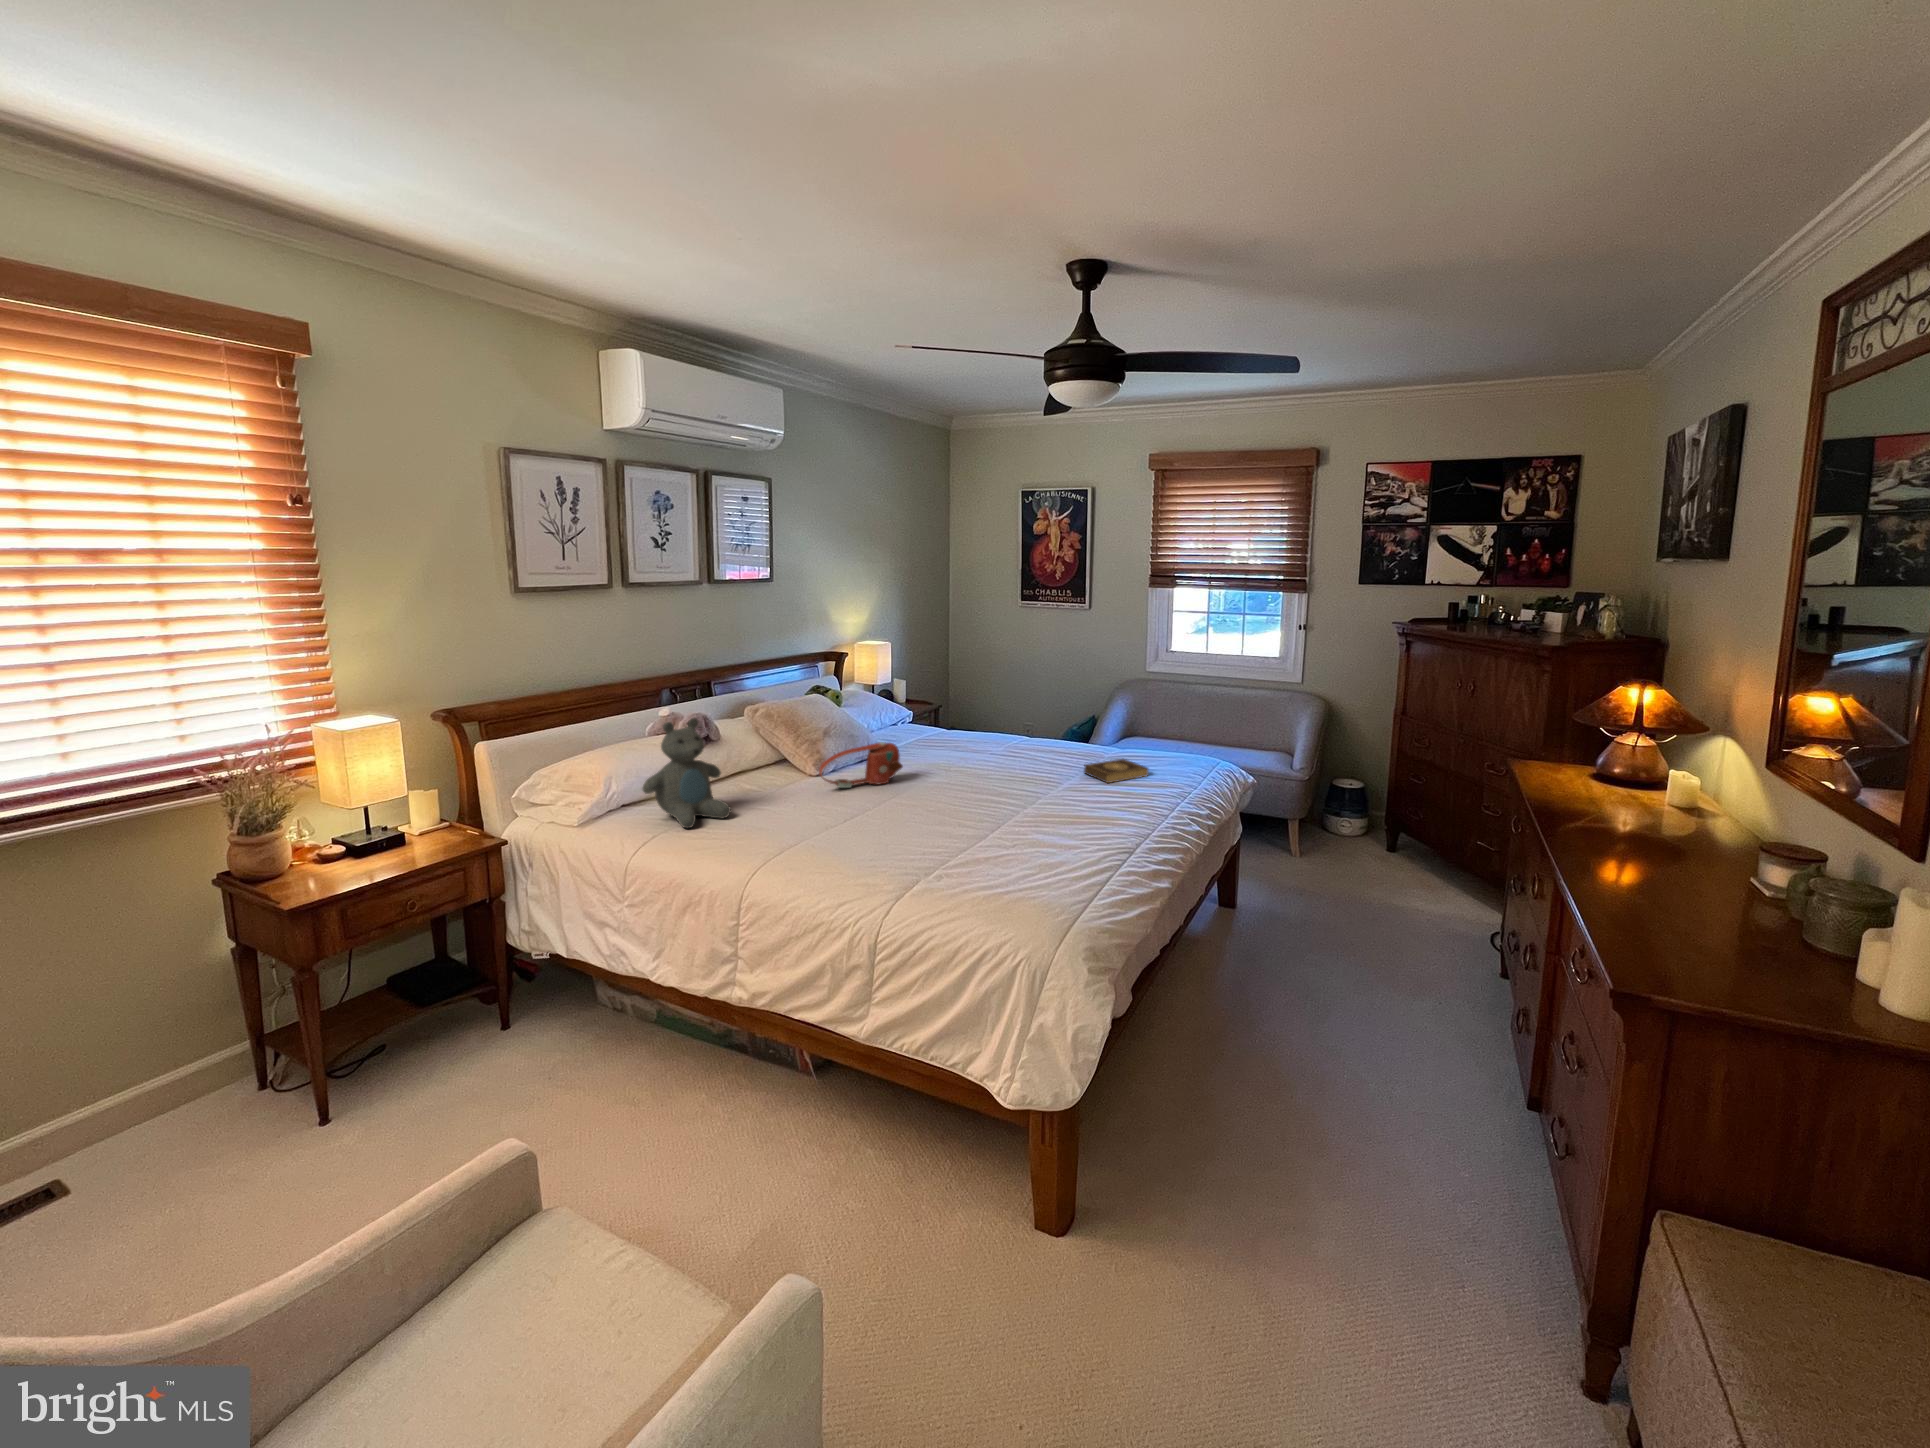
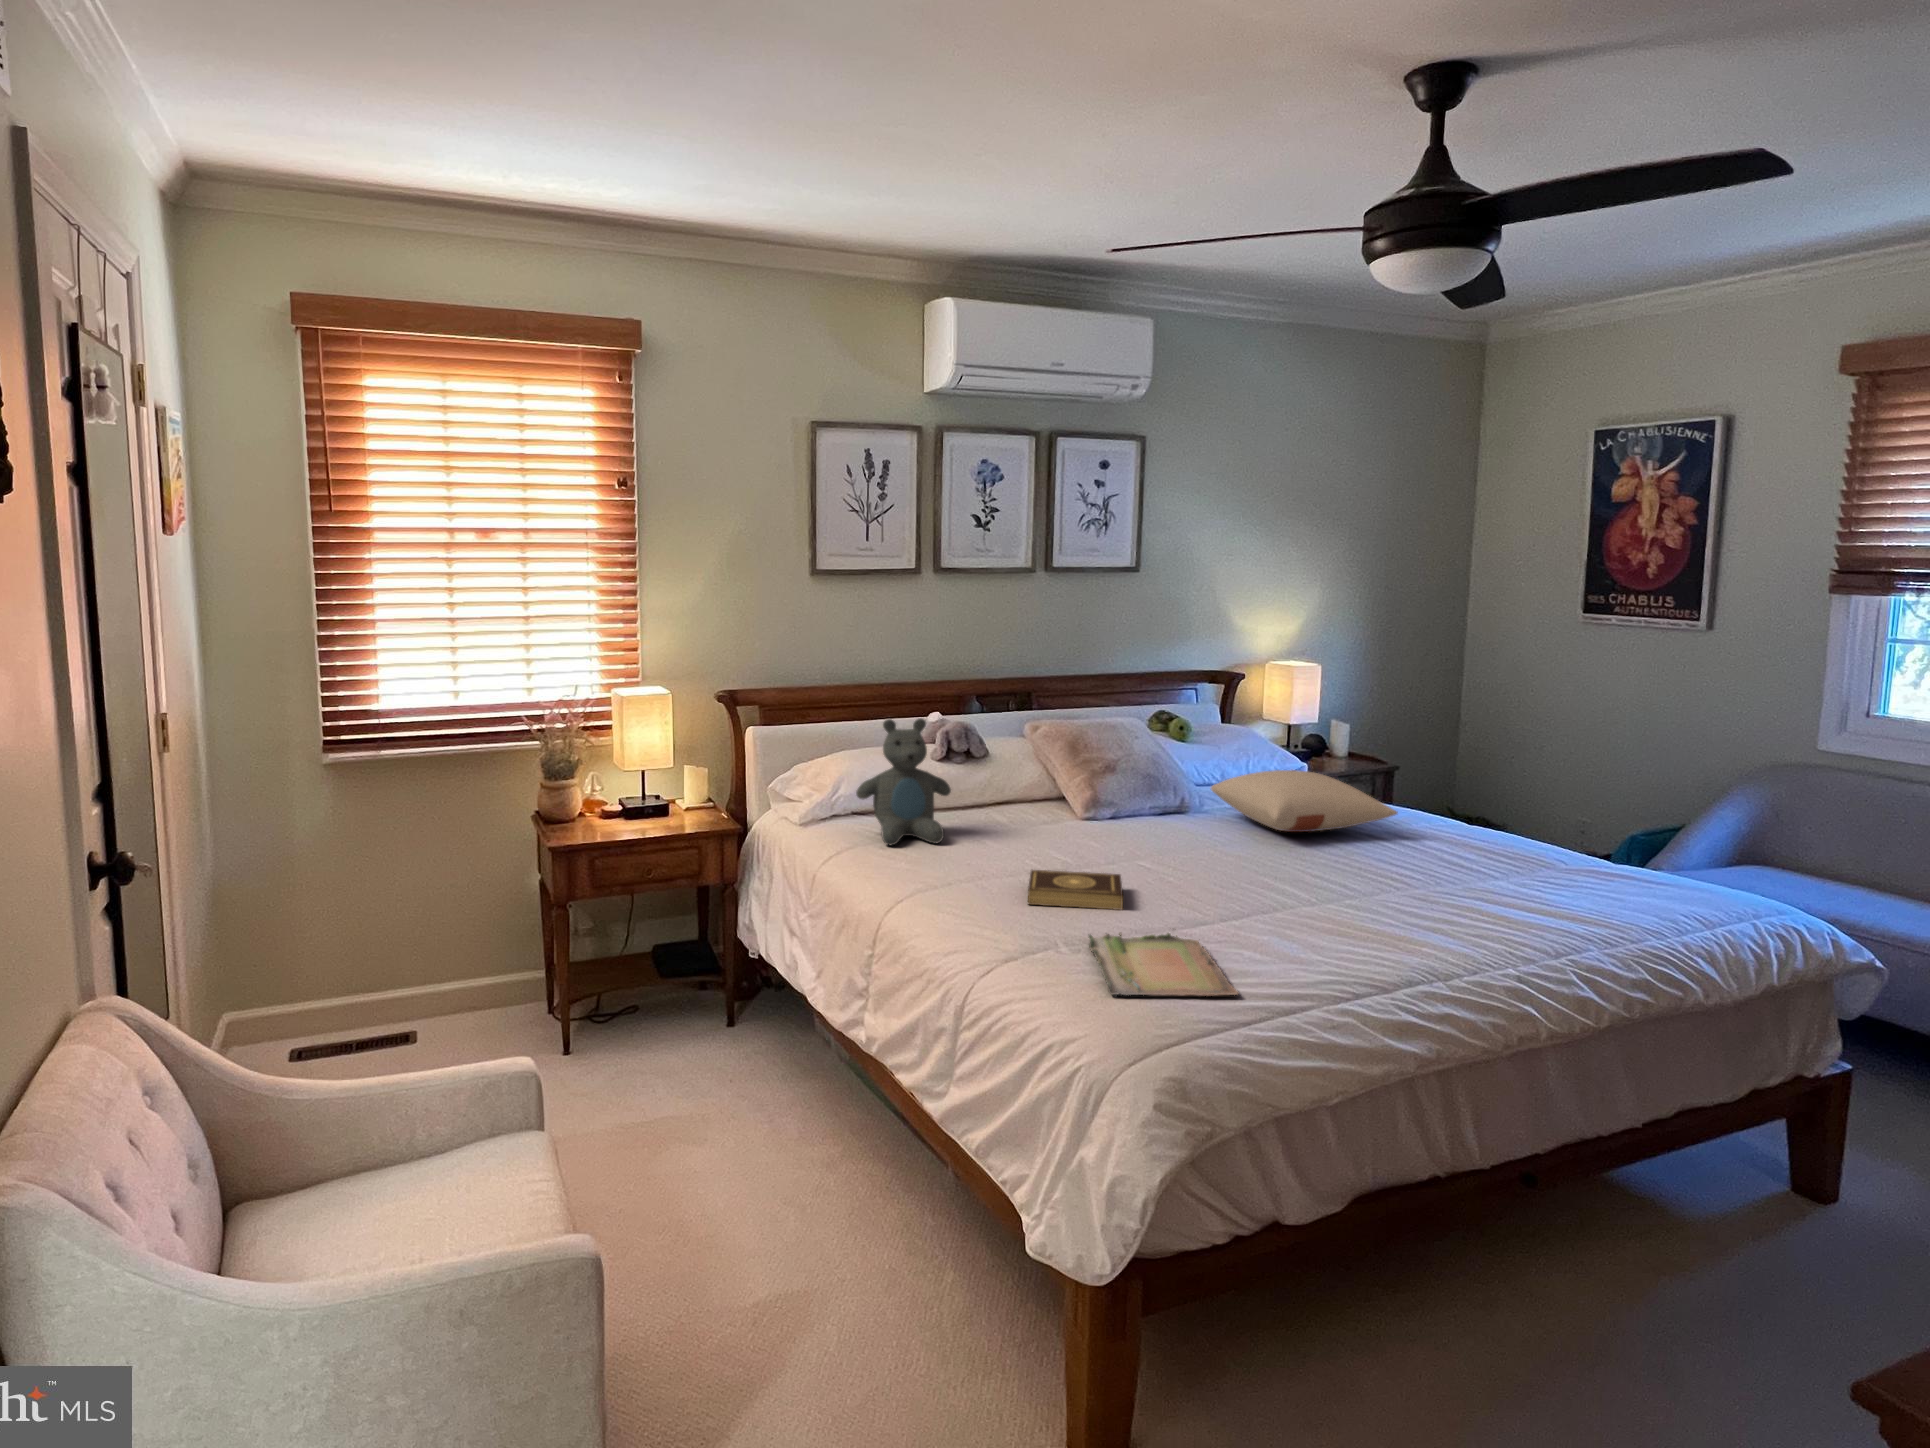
pillow: none [887,718,1008,760] -> present [1211,770,1397,832]
handbag: present [819,742,903,788] -> none [1070,784,1191,844]
book: present [1084,759,1148,783] -> present [1028,870,1123,910]
tray: none [931,844,1059,903] -> present [1089,933,1238,997]

